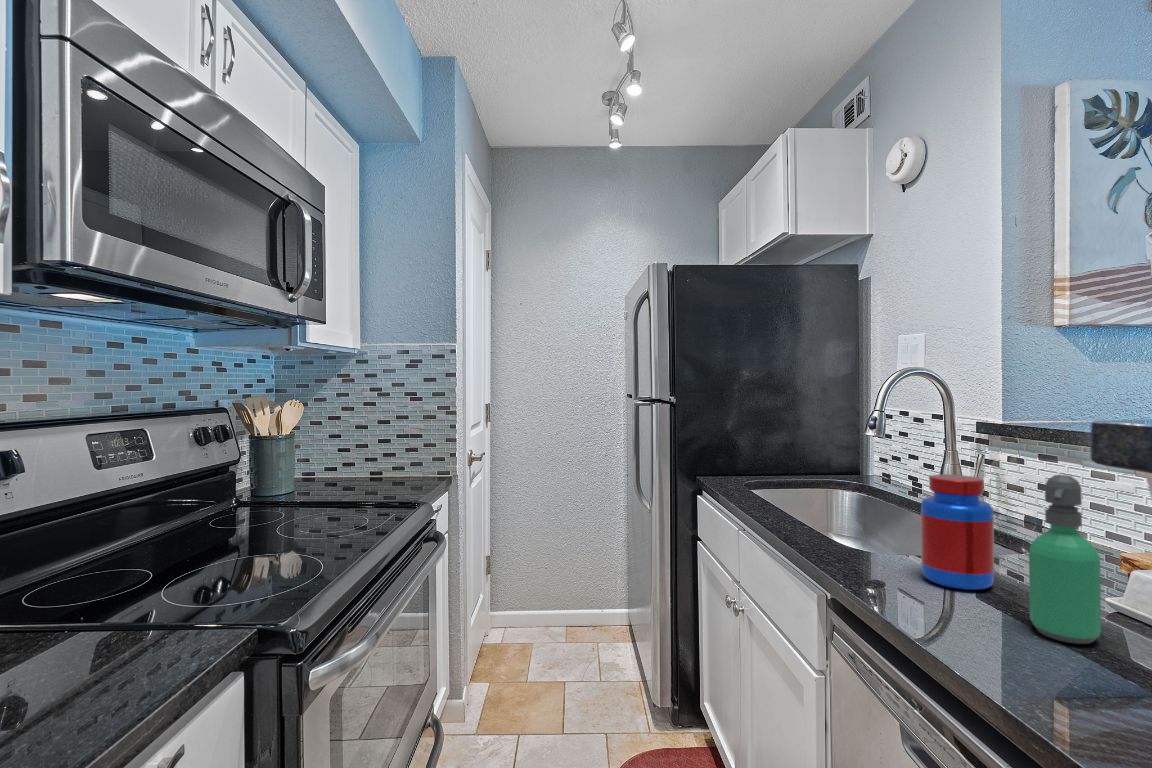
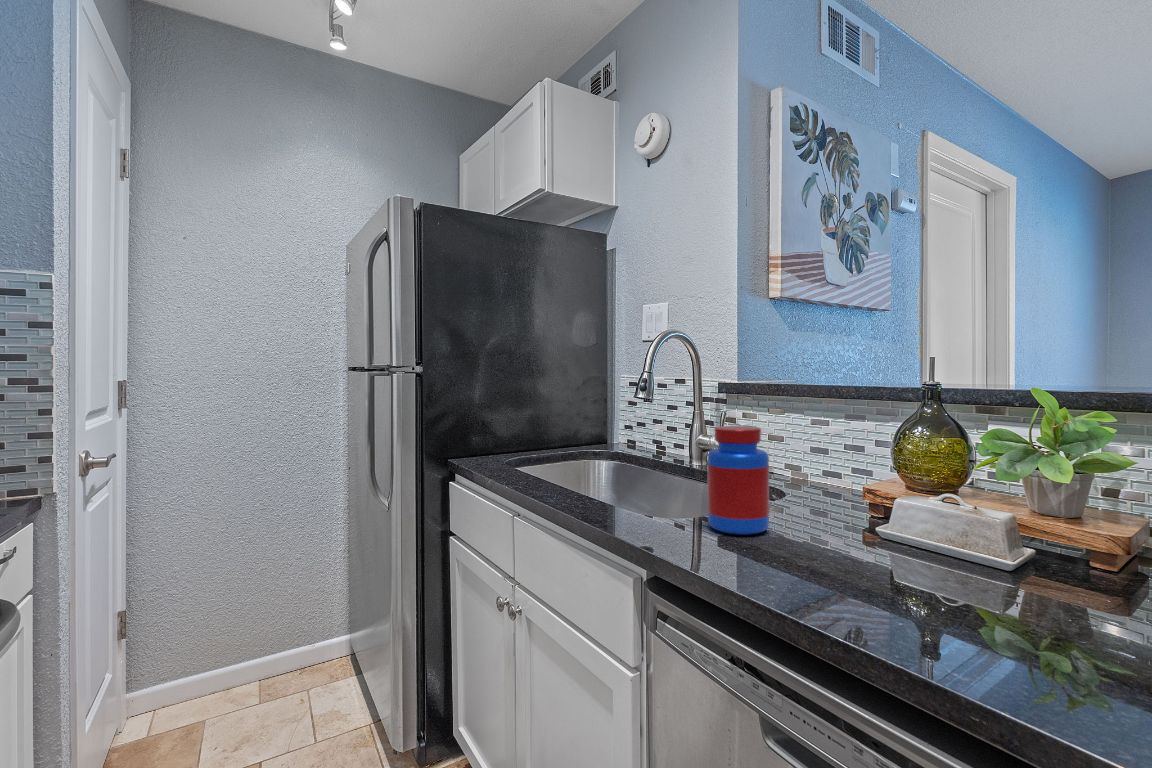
soap dispenser: present [1029,475,1101,644] -> none [815,415,871,569]

